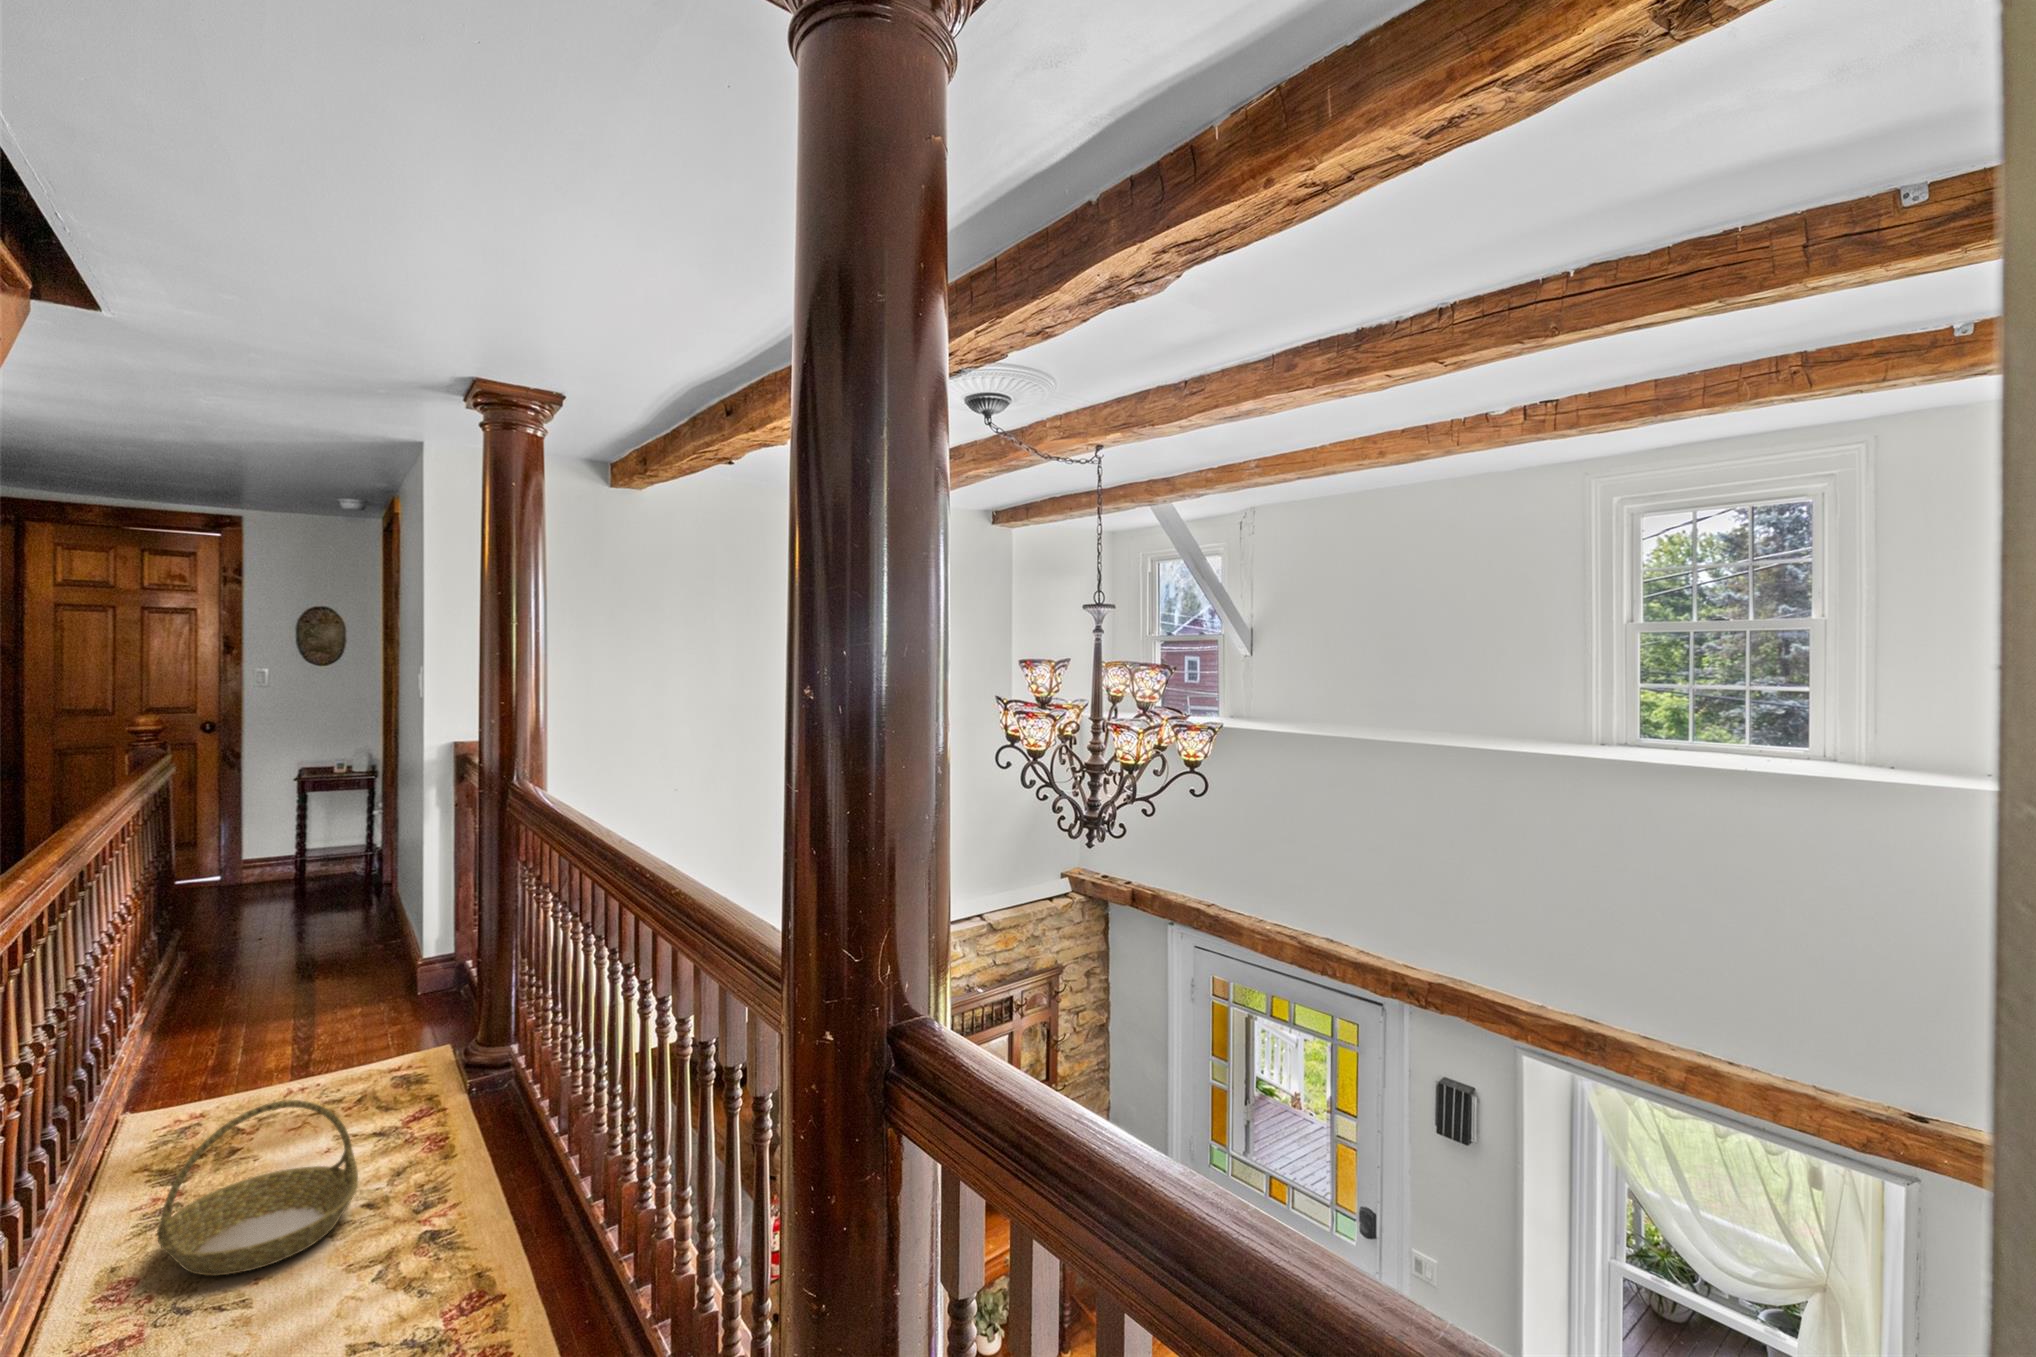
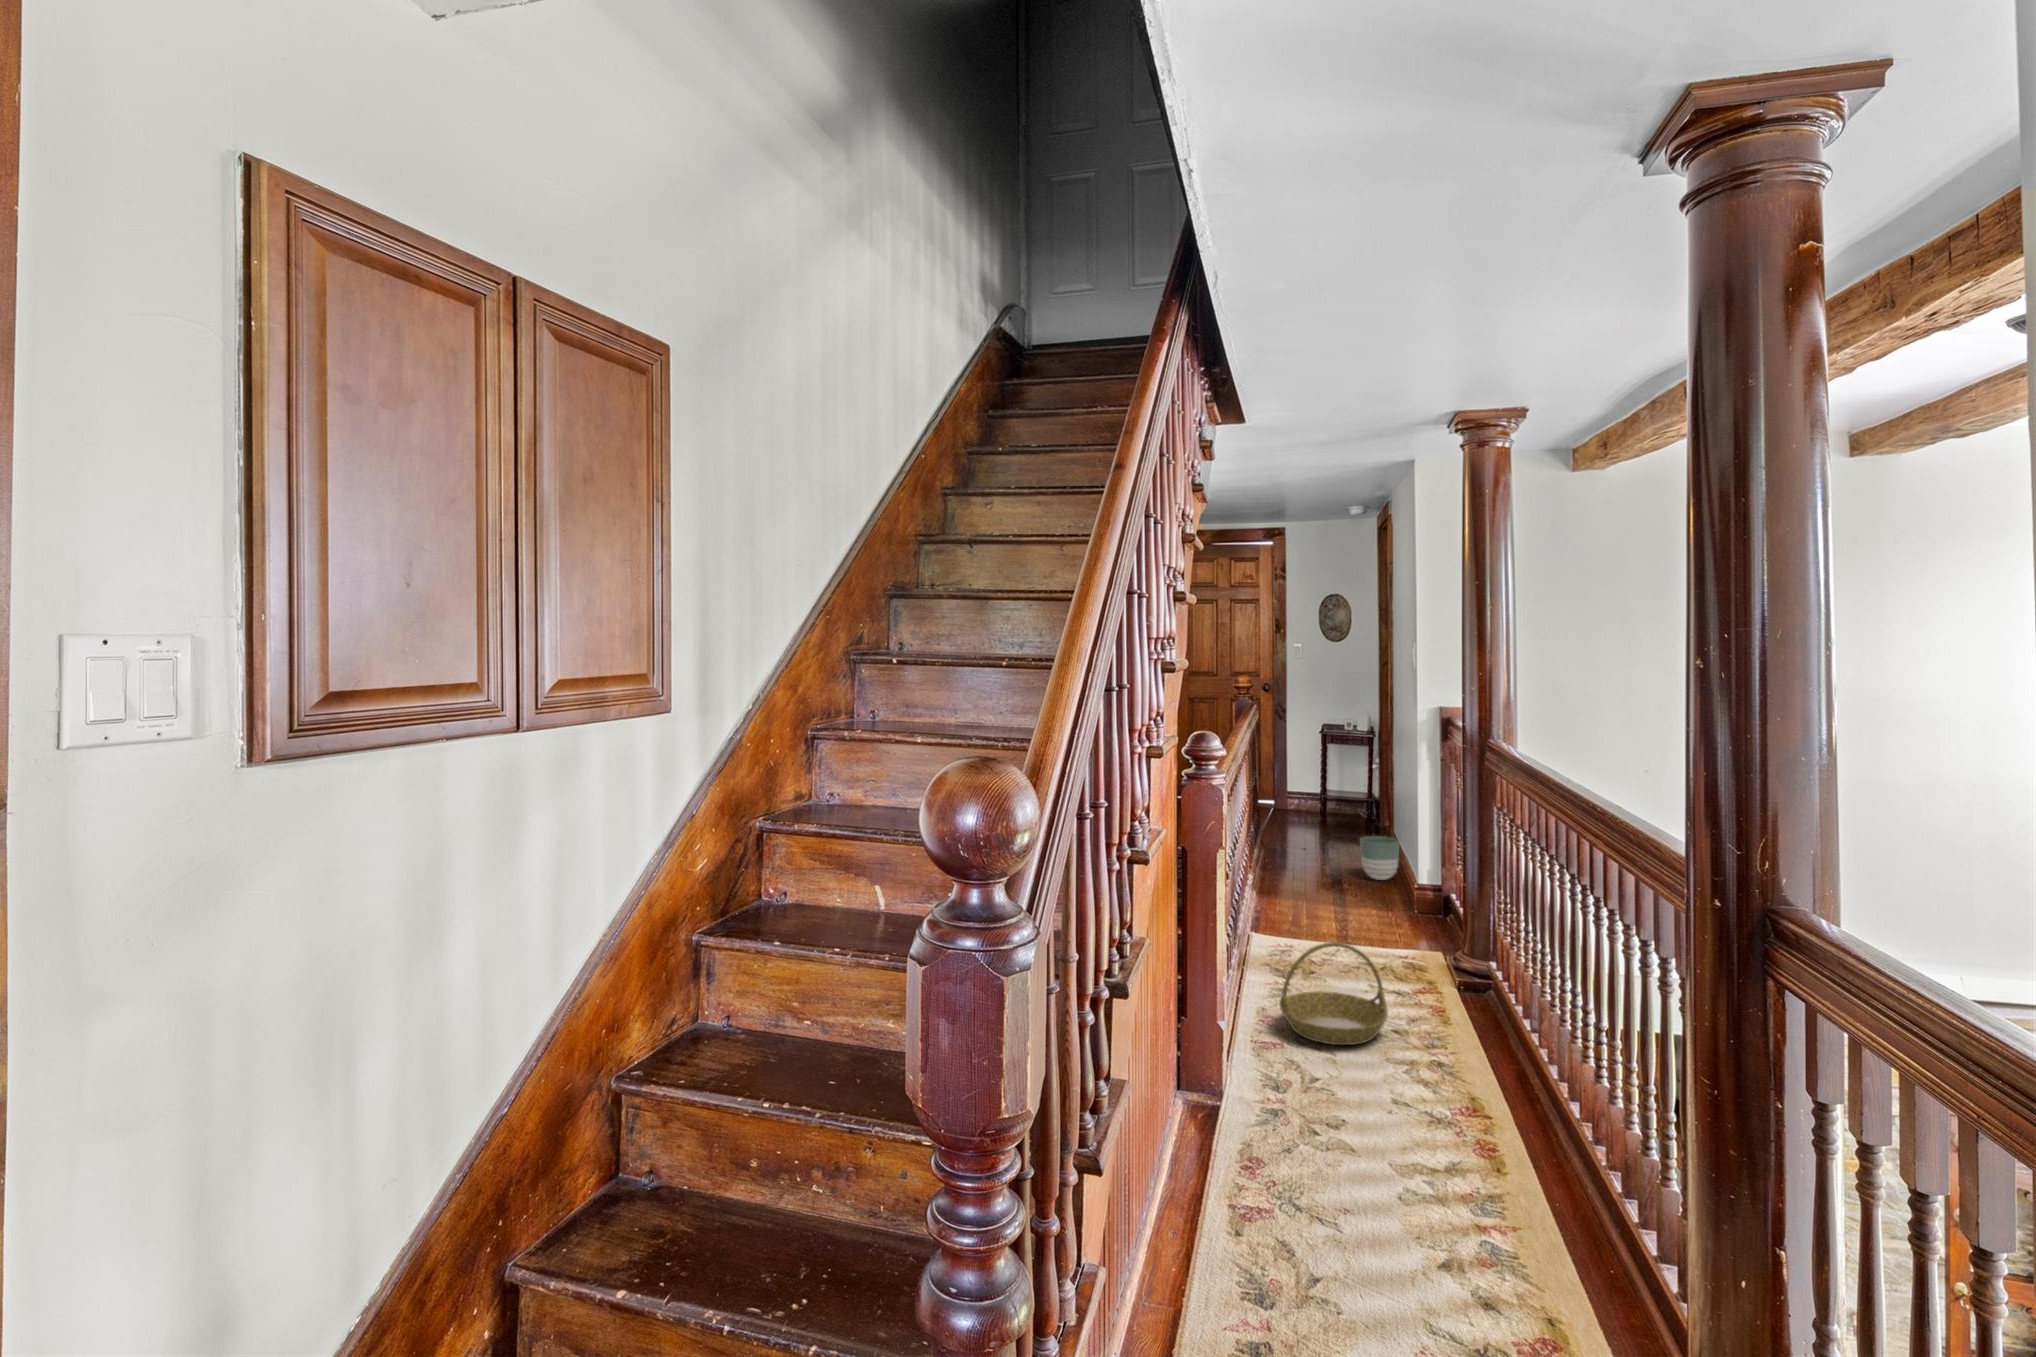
planter: none [343,905,400,963] -> present [1360,836,1399,880]

